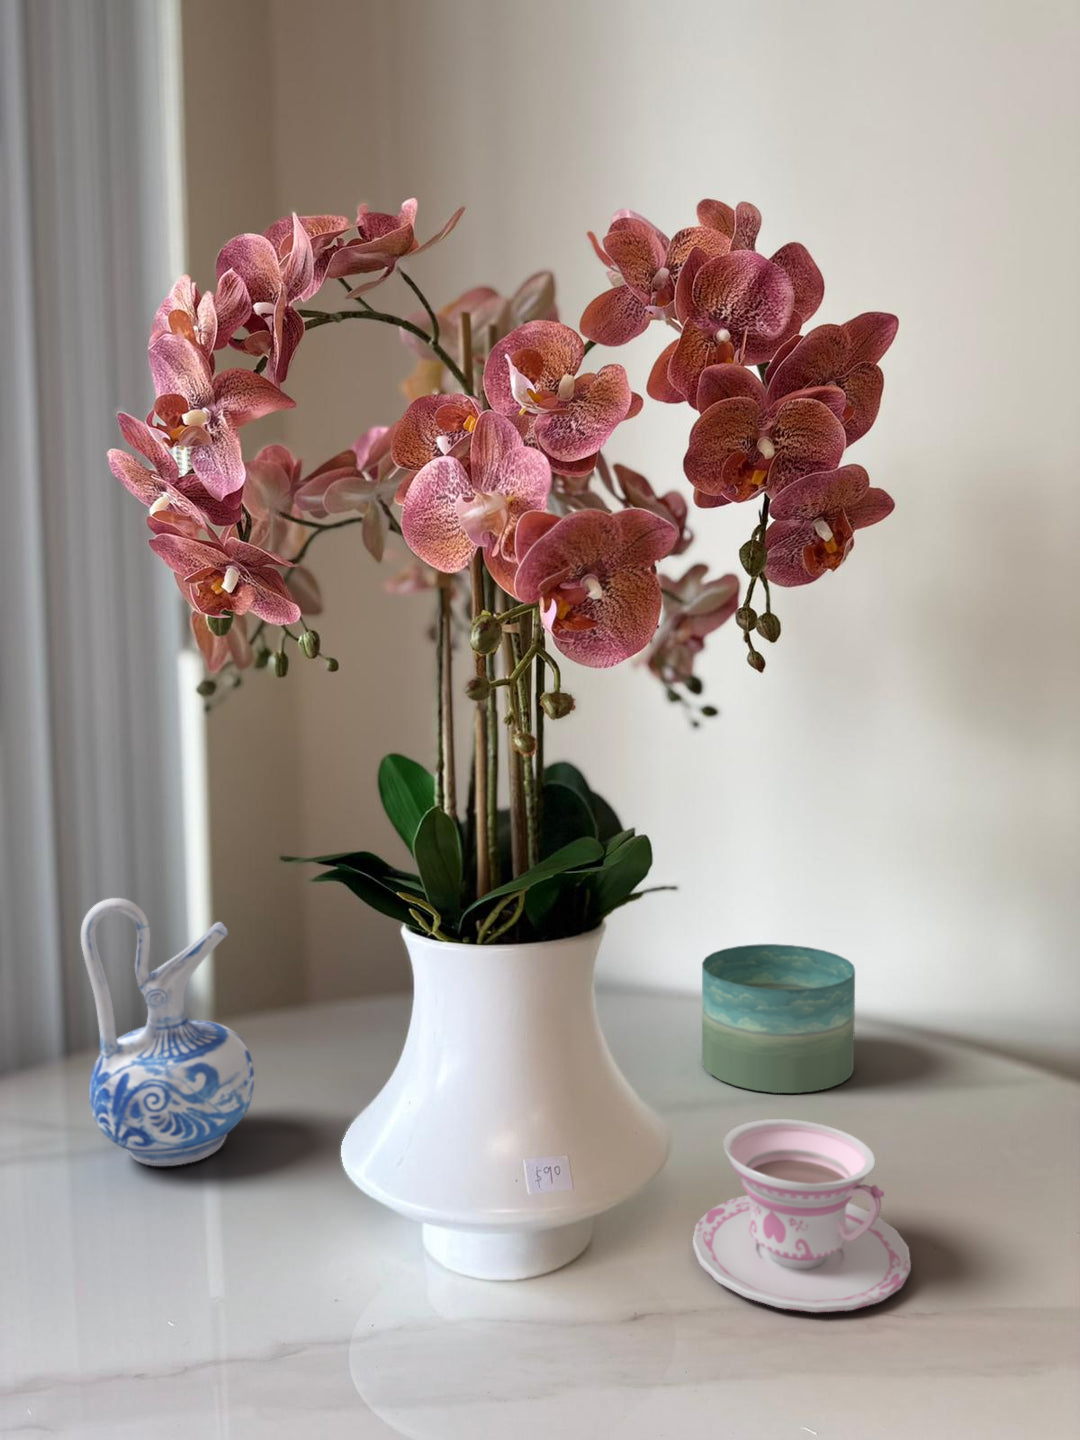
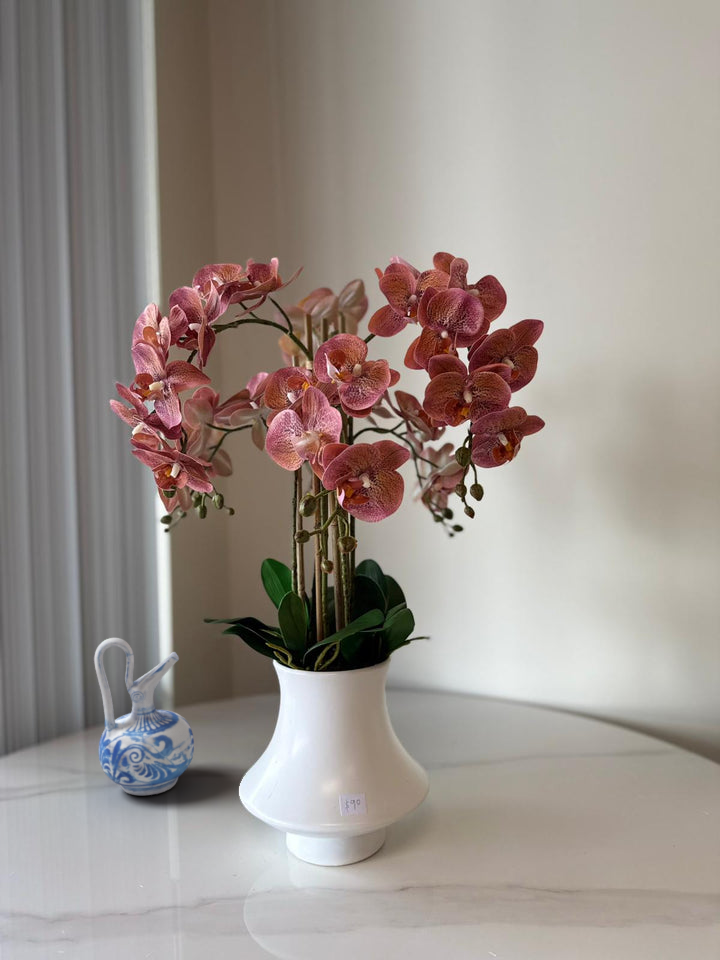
candle: present [702,944,855,1093] -> none [470,669,564,762]
teacup: present [693,1119,911,1312] -> none [441,775,567,886]

